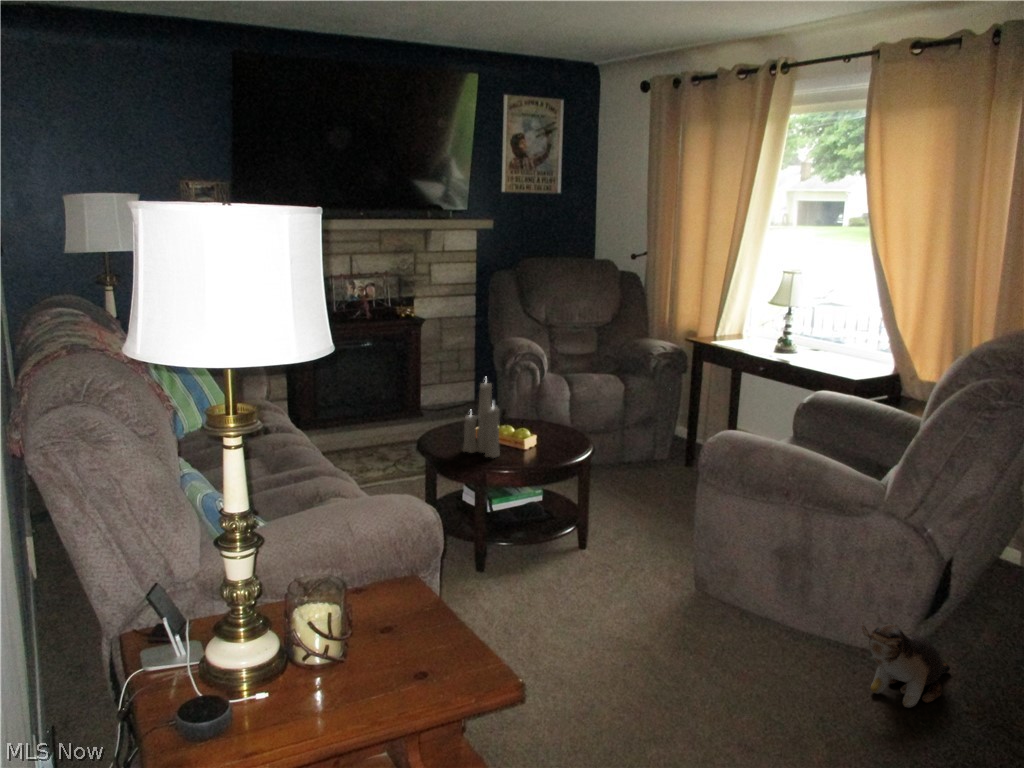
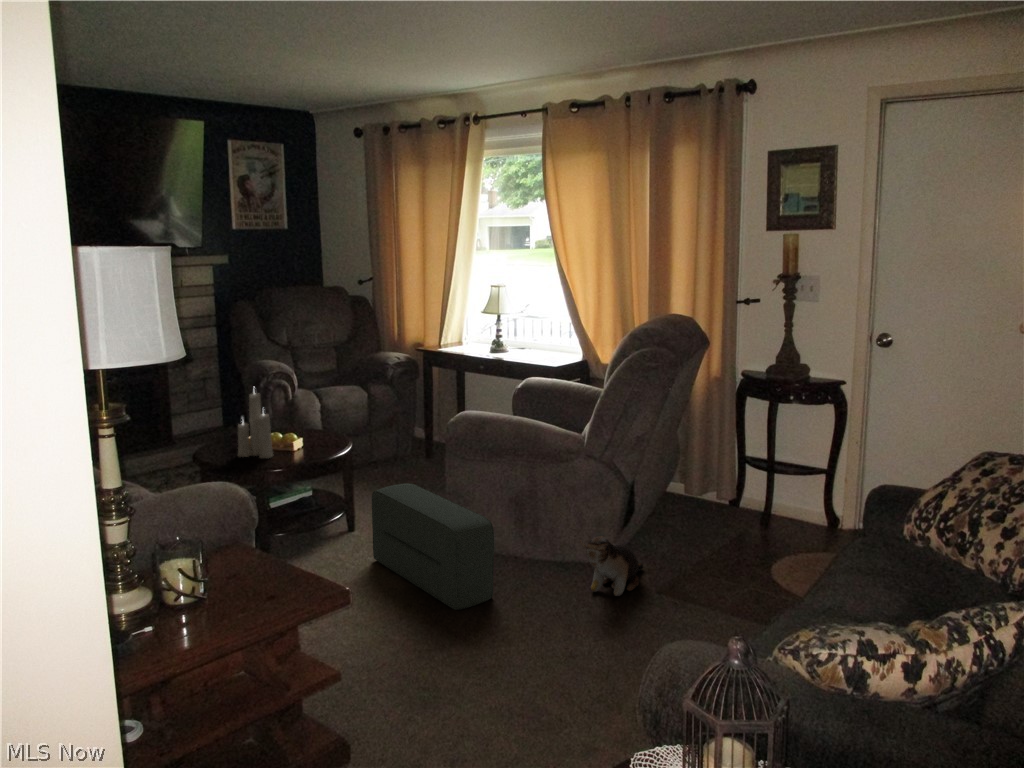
pouf: none [600,508,745,682] -> present [372,483,494,610]

